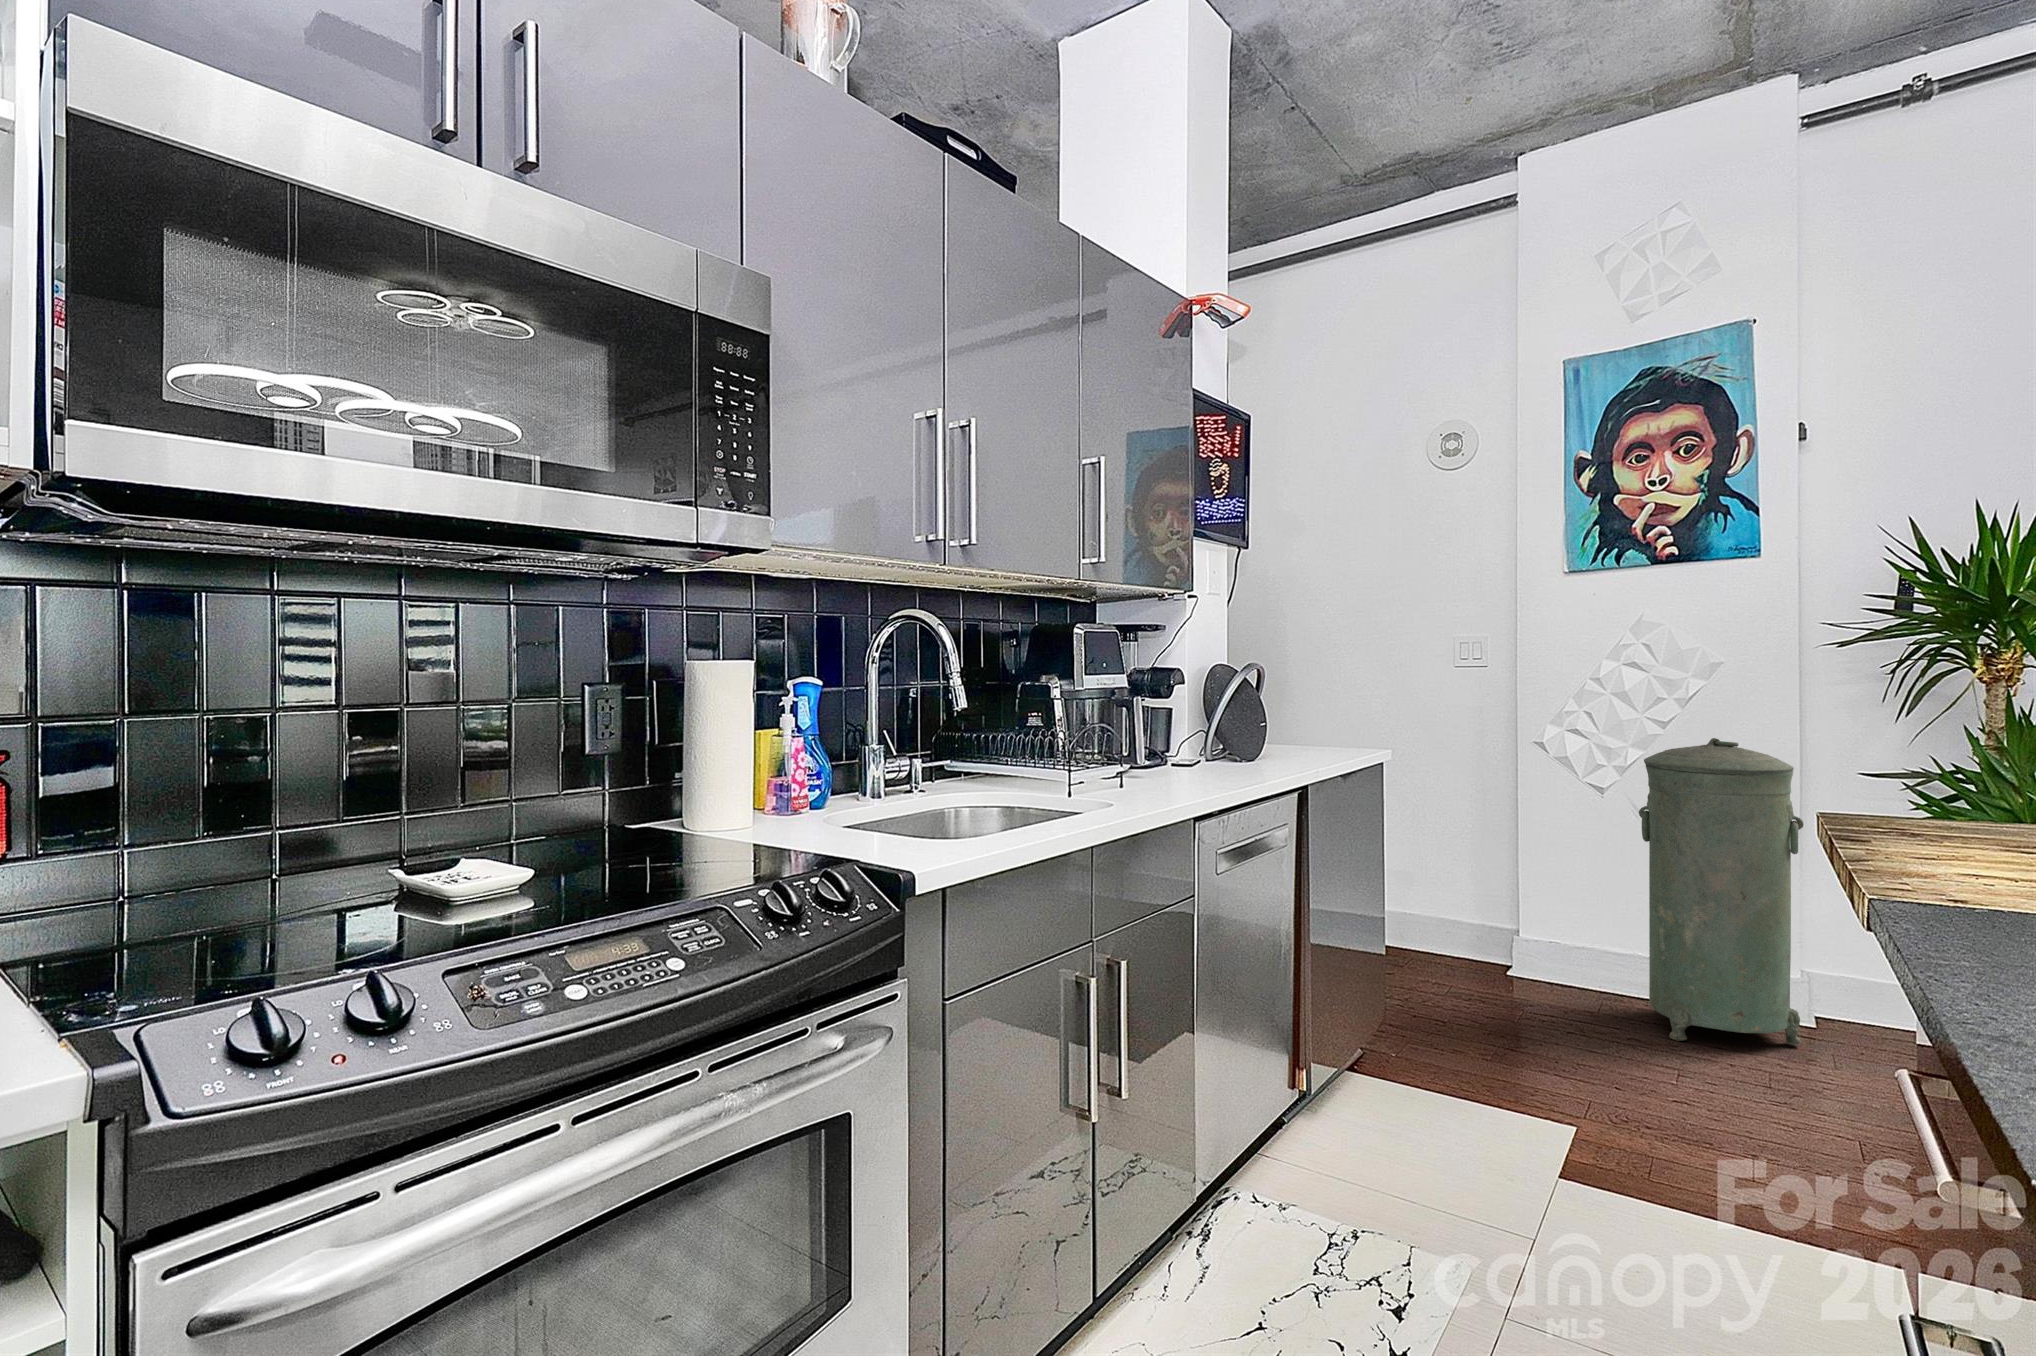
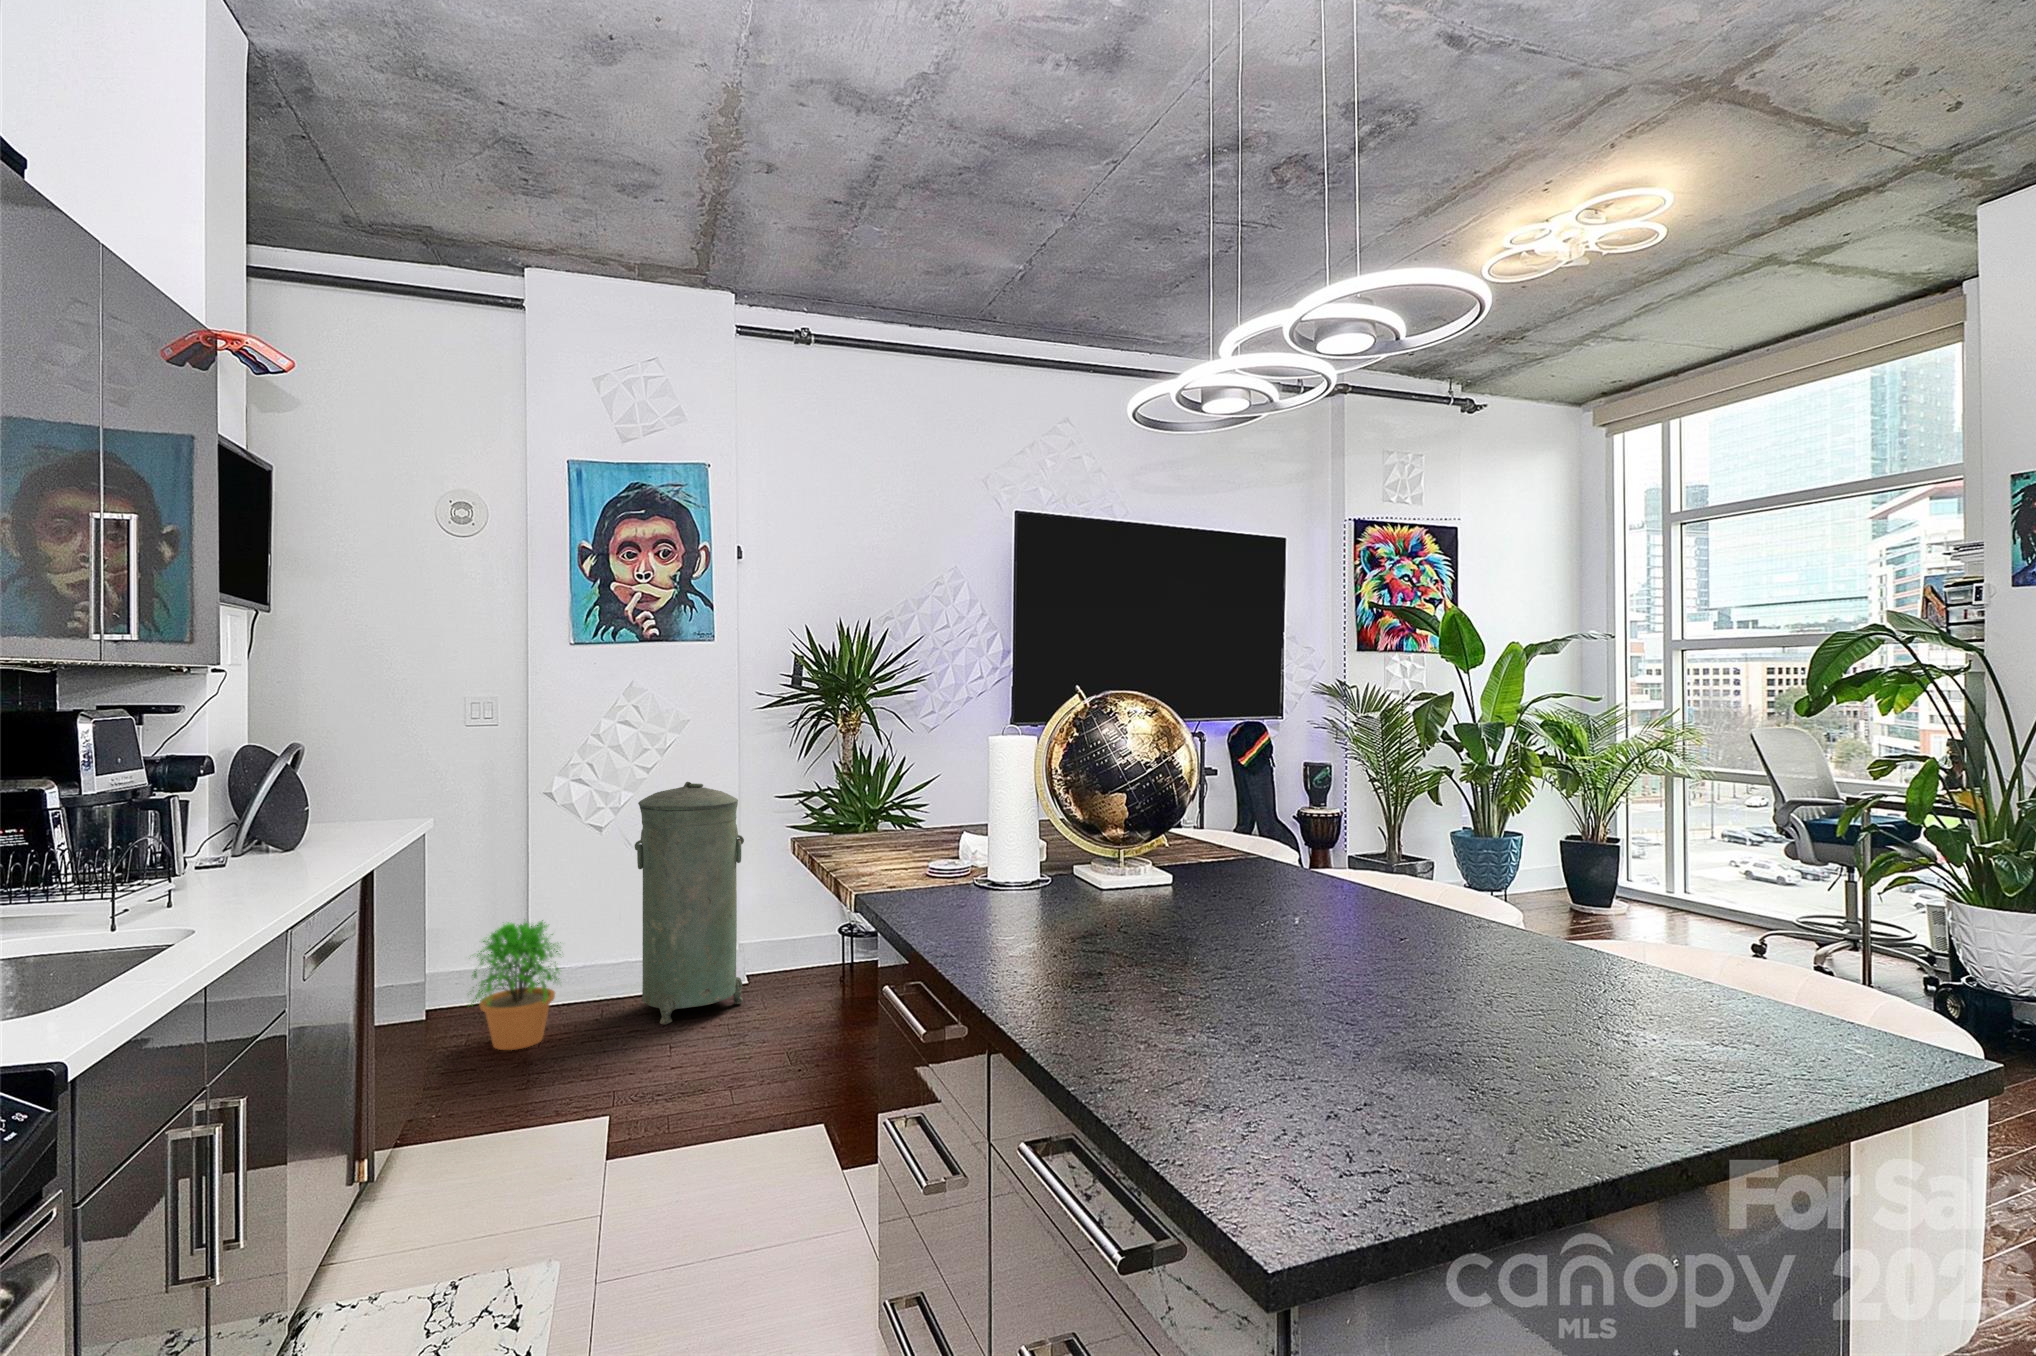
potted plant: none [1440,873,1548,1016] -> present [468,920,561,1050]

